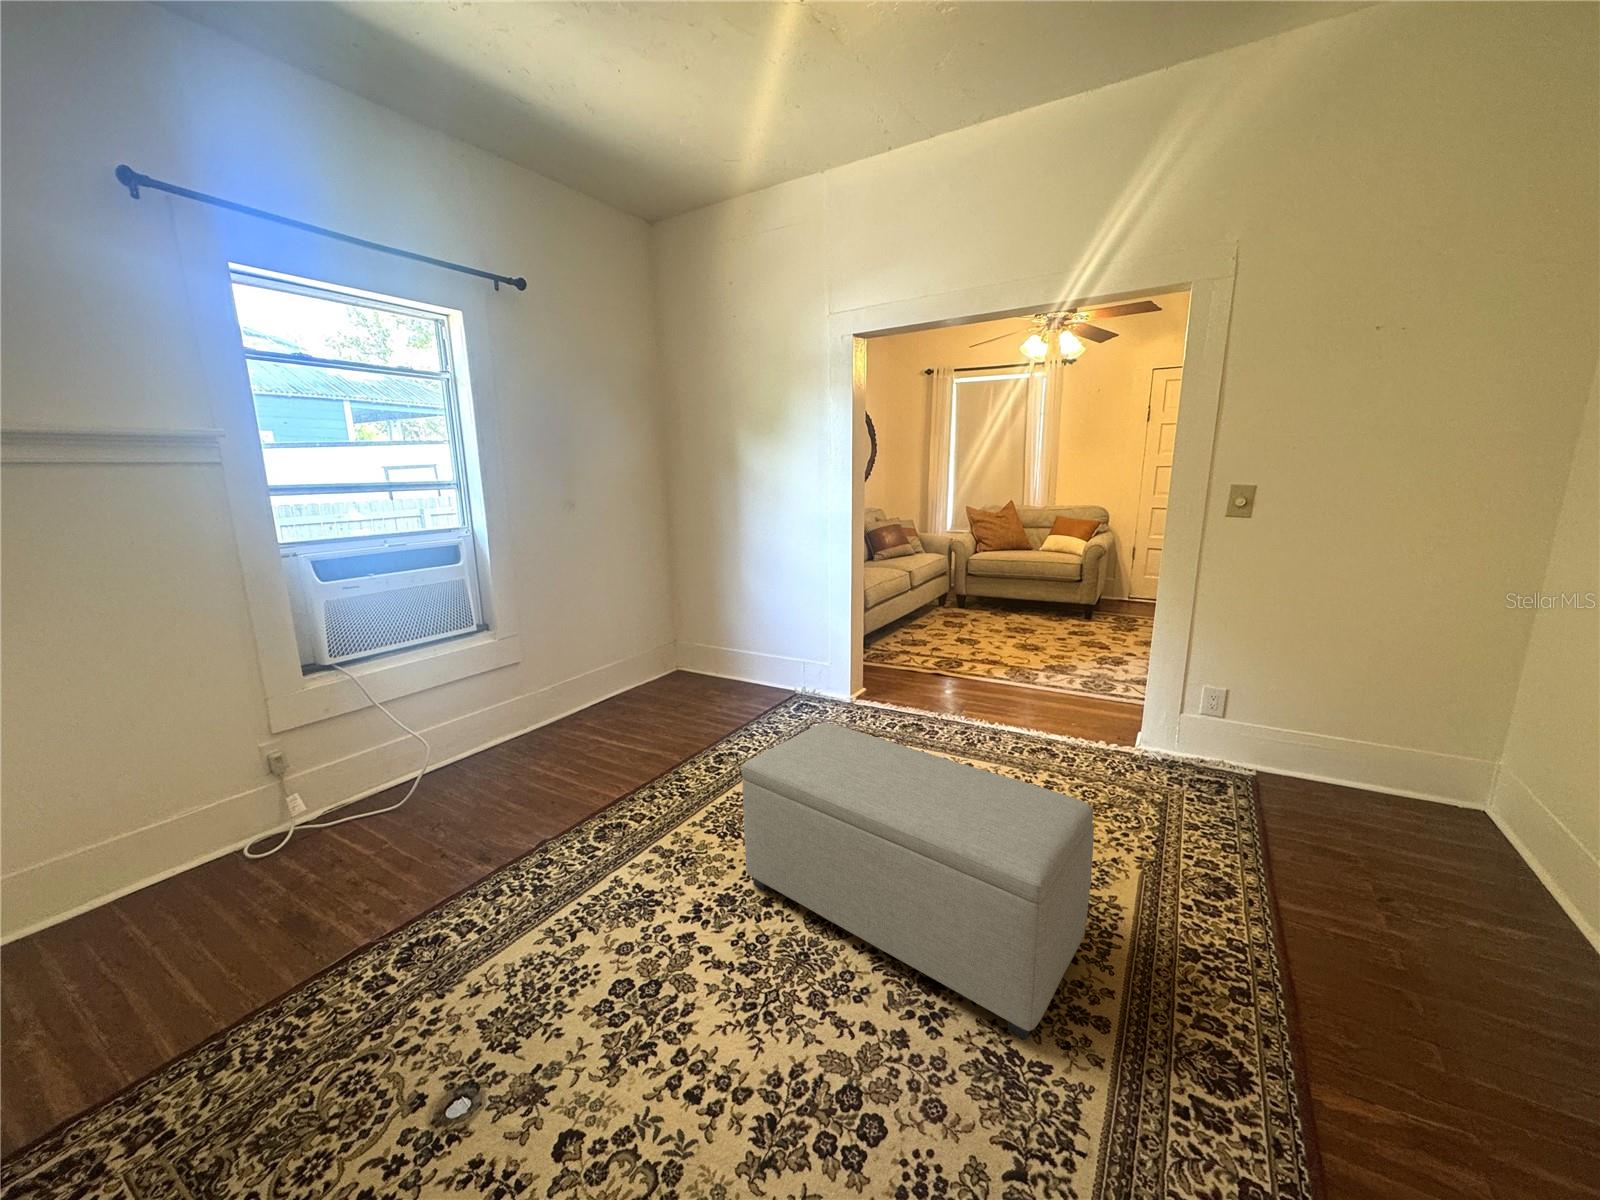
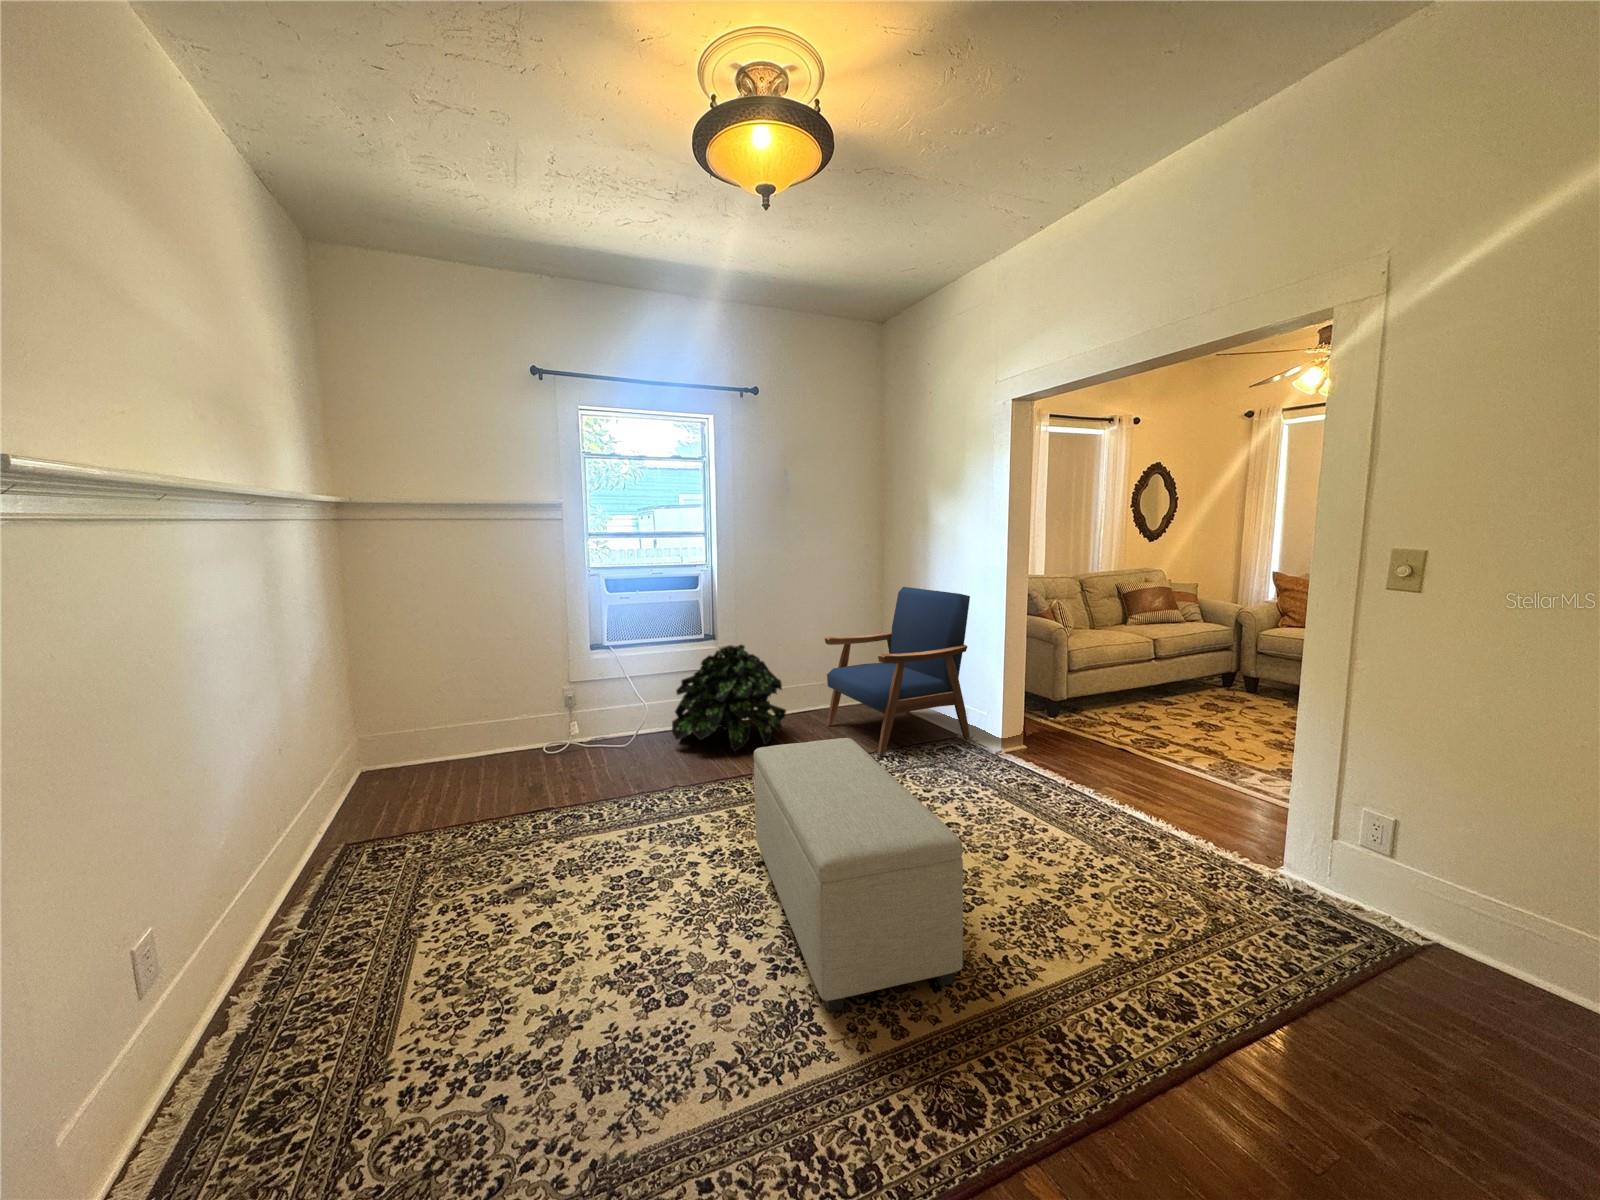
armchair: none [651,543,817,732] -> present [825,587,970,756]
potted plant: none [471,631,626,777] -> present [672,645,786,751]

